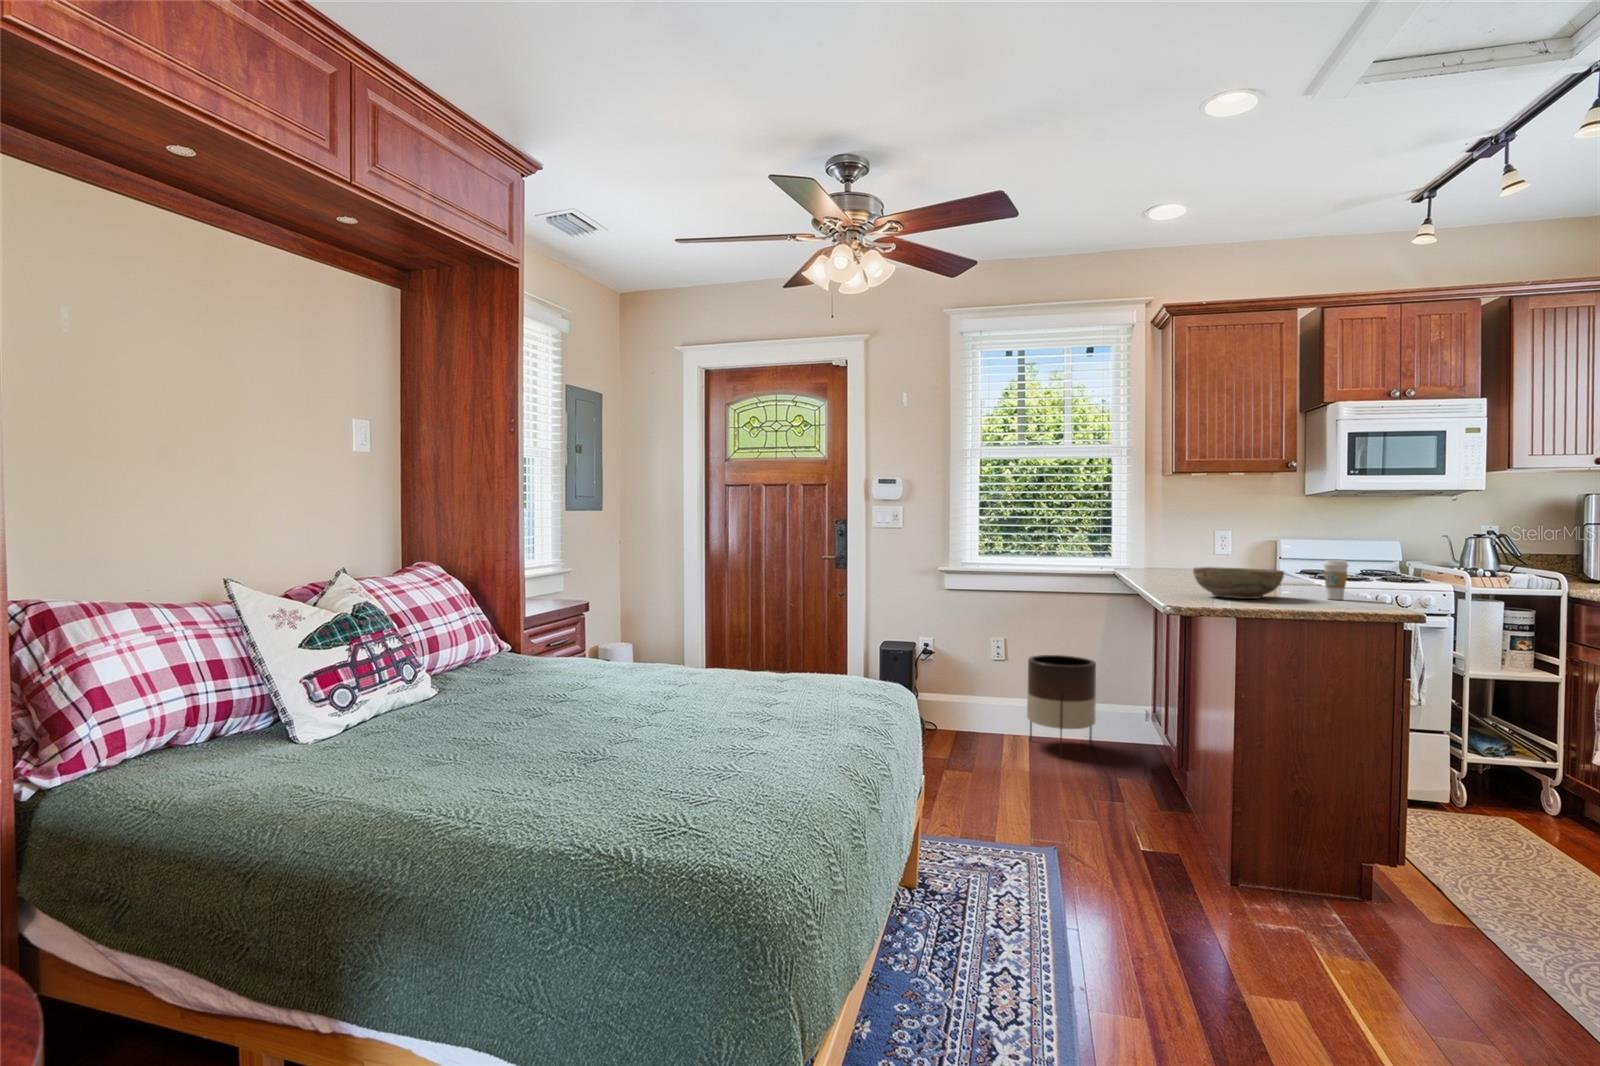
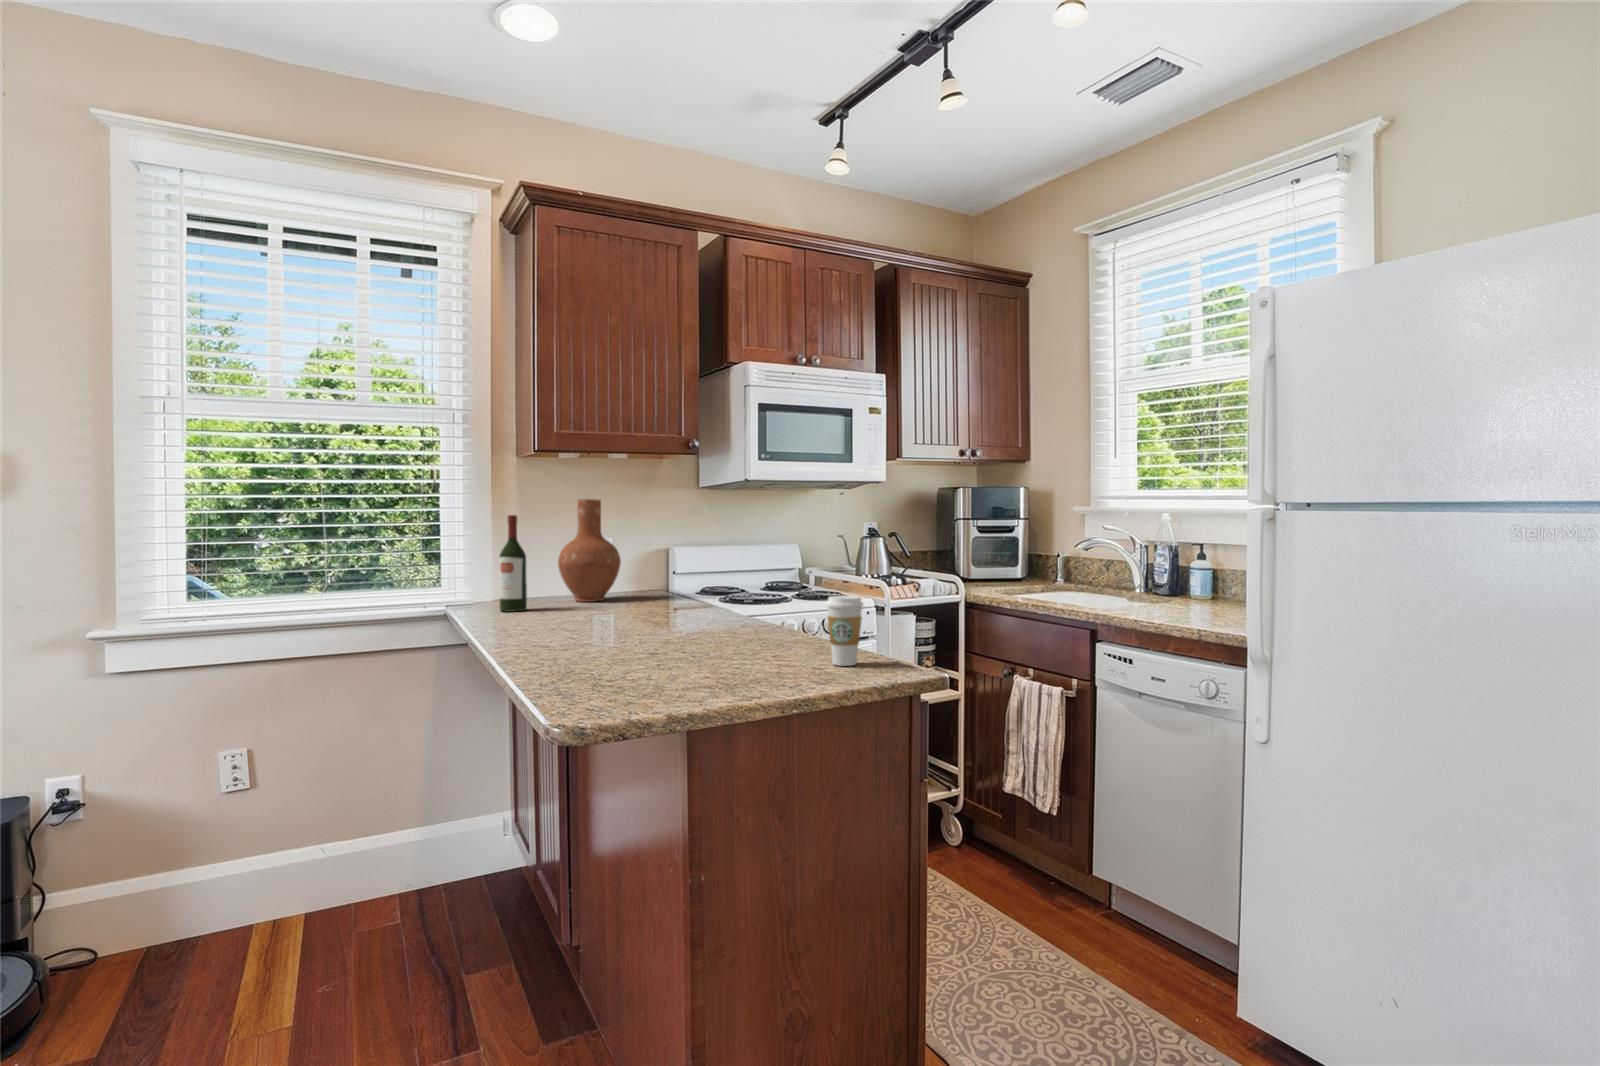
vase: none [1187,505,1232,574] -> present [558,499,621,602]
wine bottle: none [1146,515,1163,575] -> present [499,515,527,612]
bowl: present [1193,567,1284,599] -> none [617,618,779,689]
planter: present [1027,655,1096,757] -> none [288,758,422,961]

